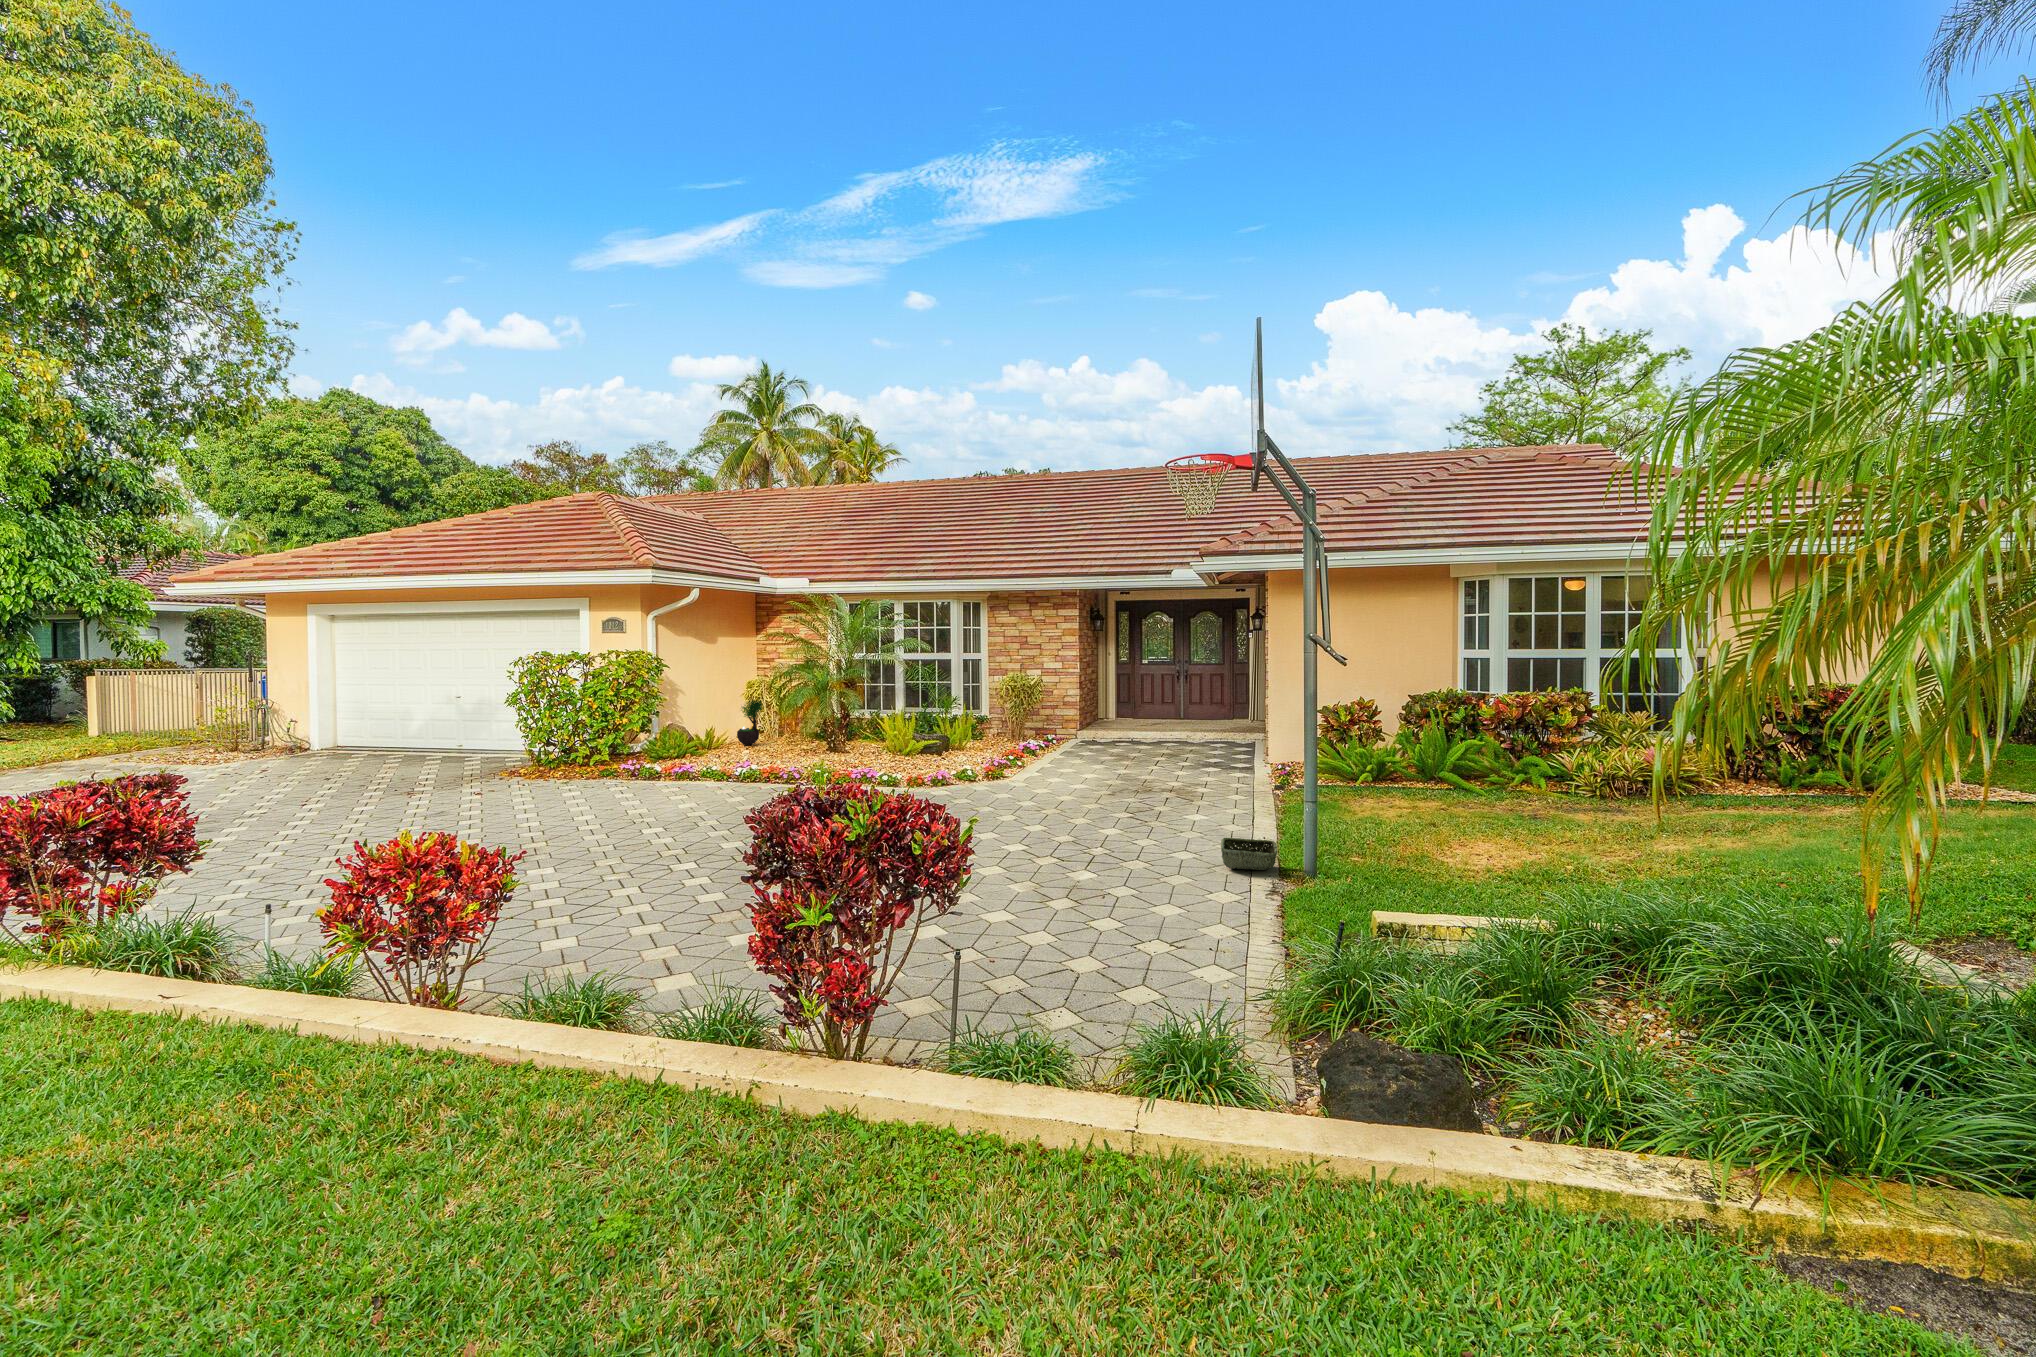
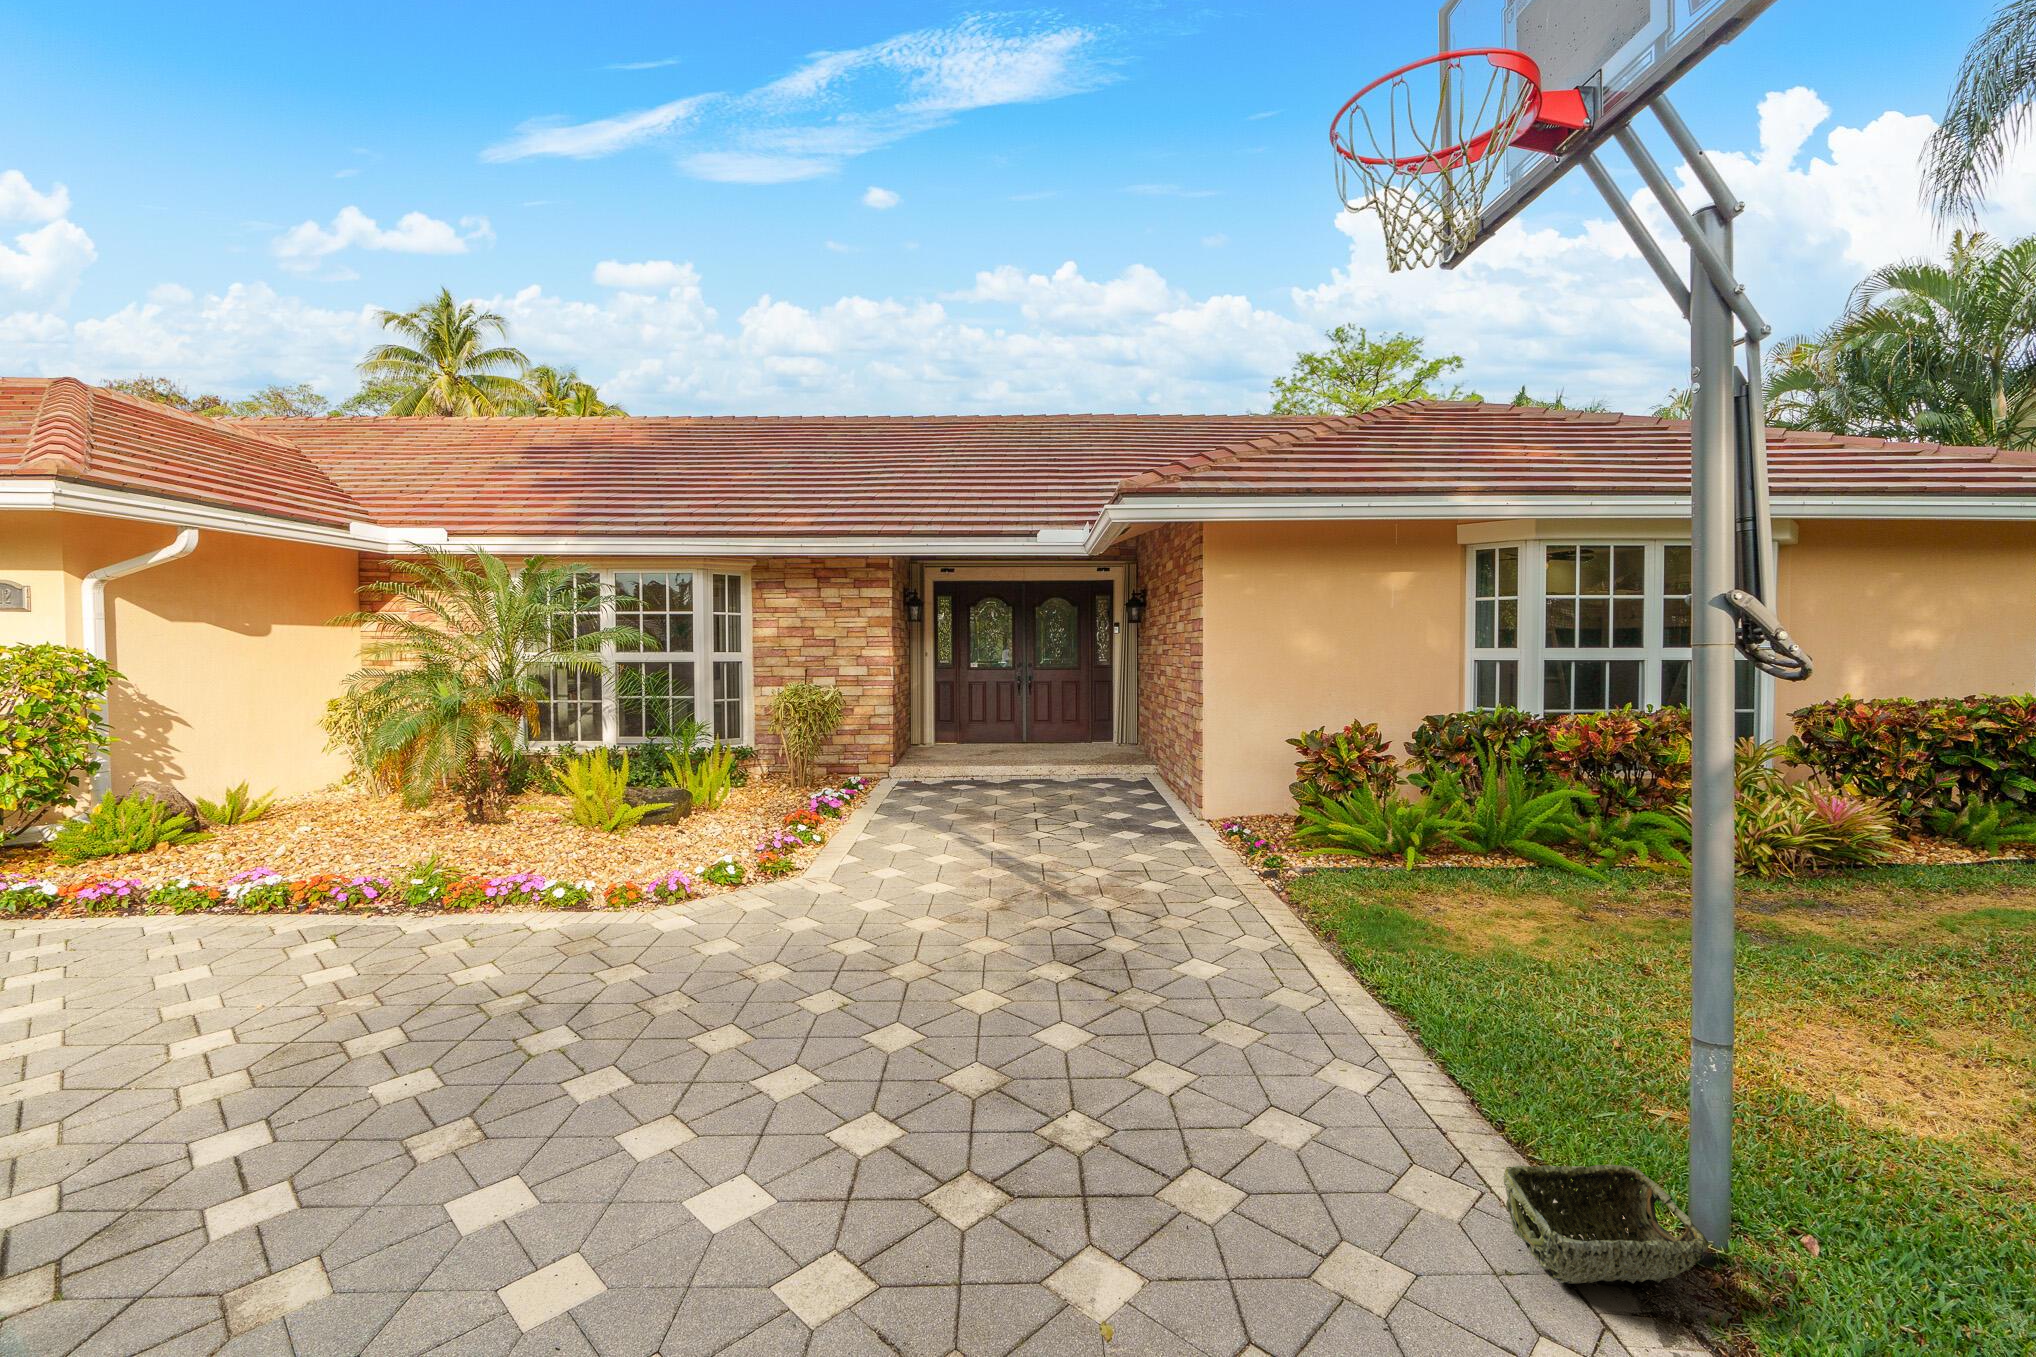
potted tree: present [737,700,763,745] -> none [307,723,364,807]

